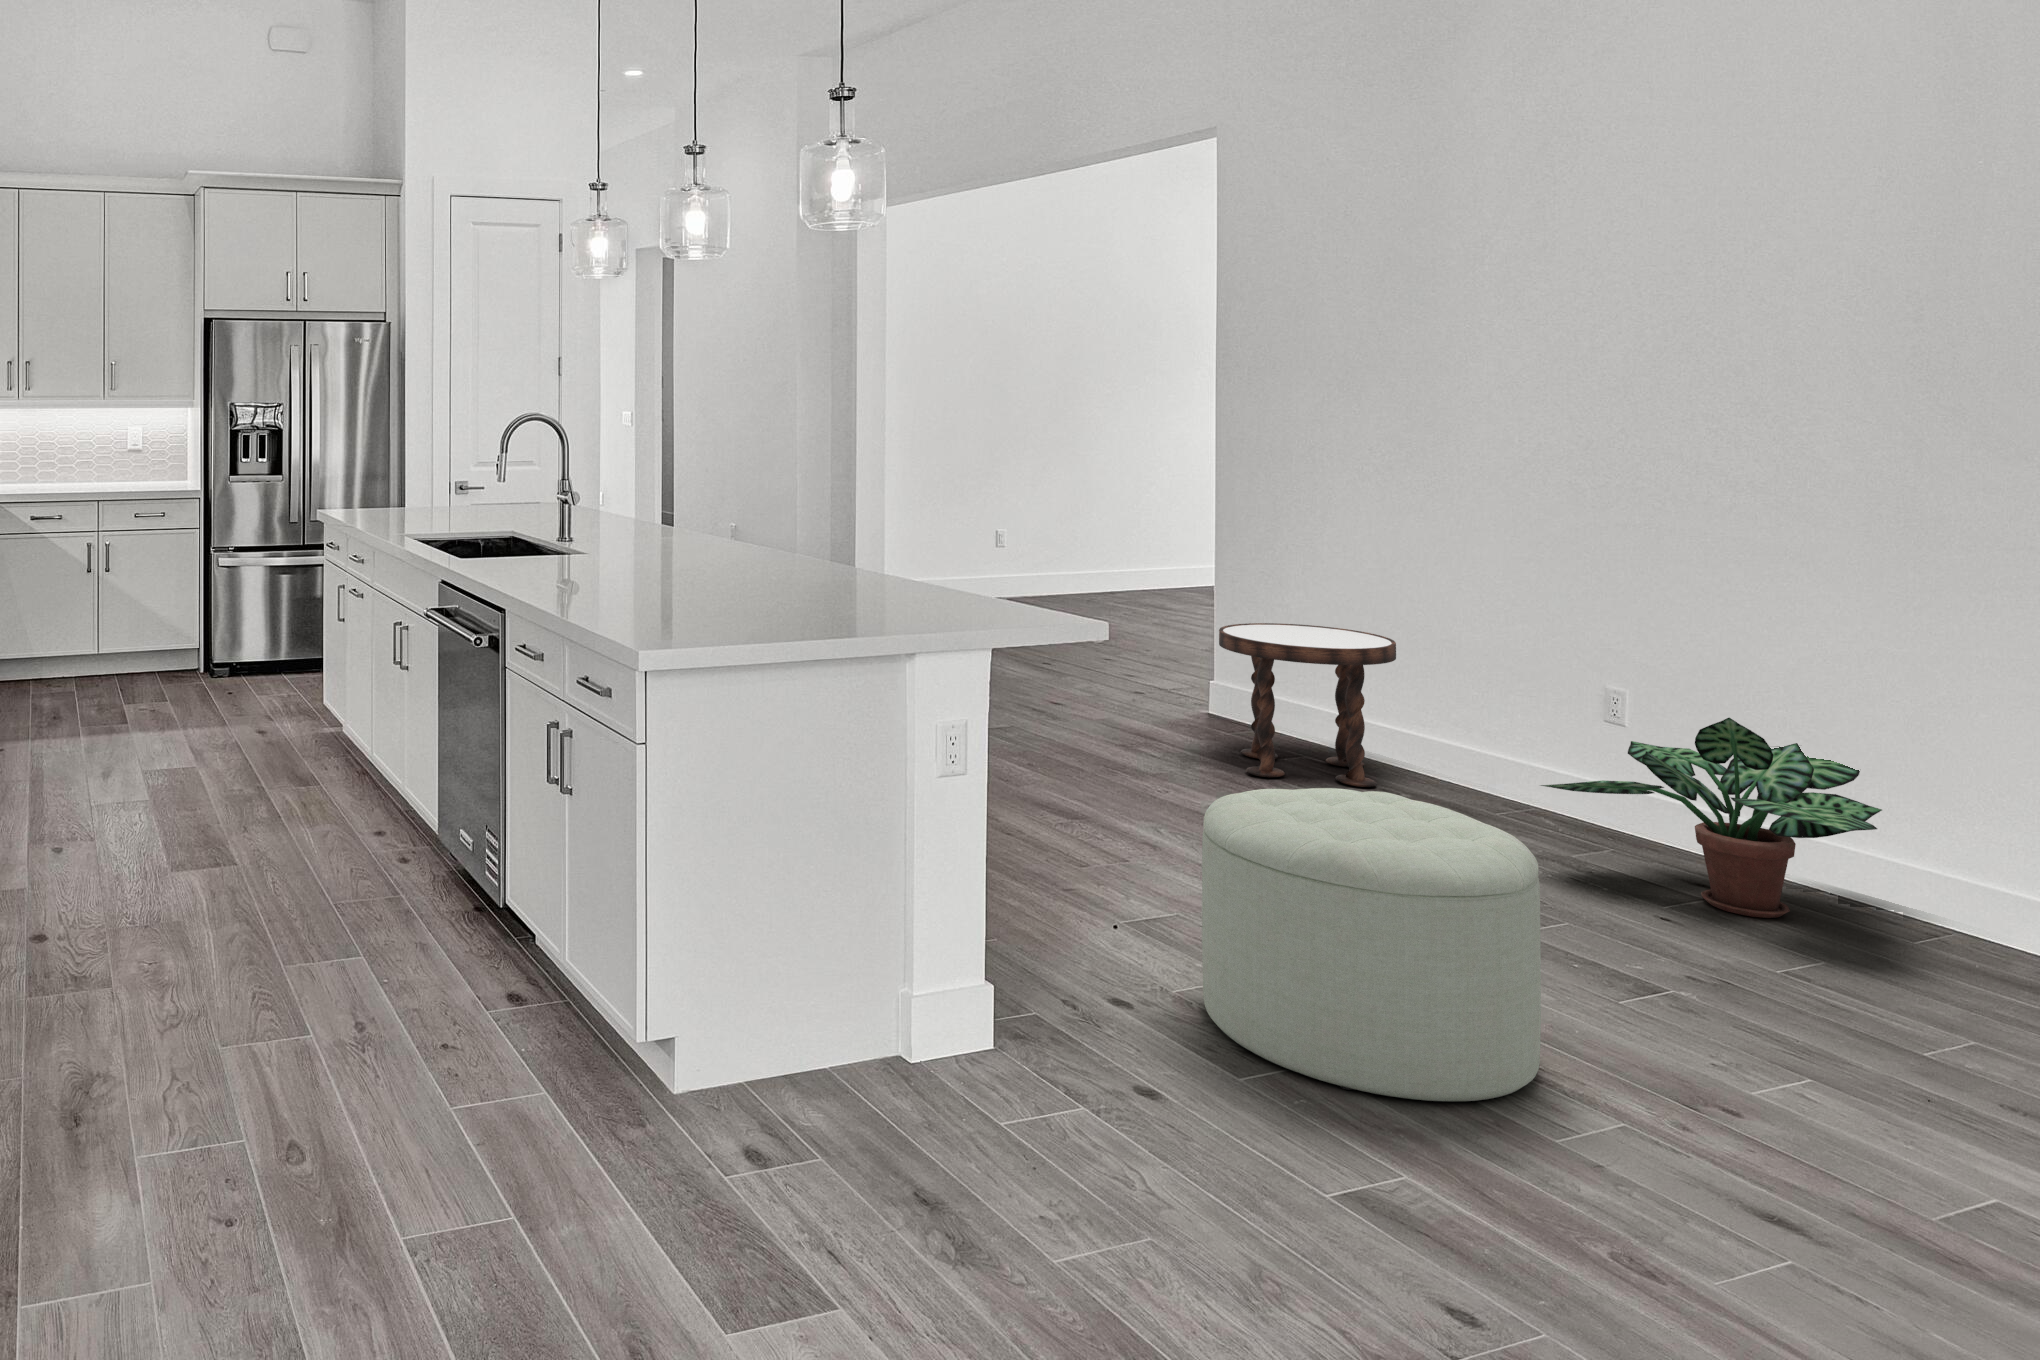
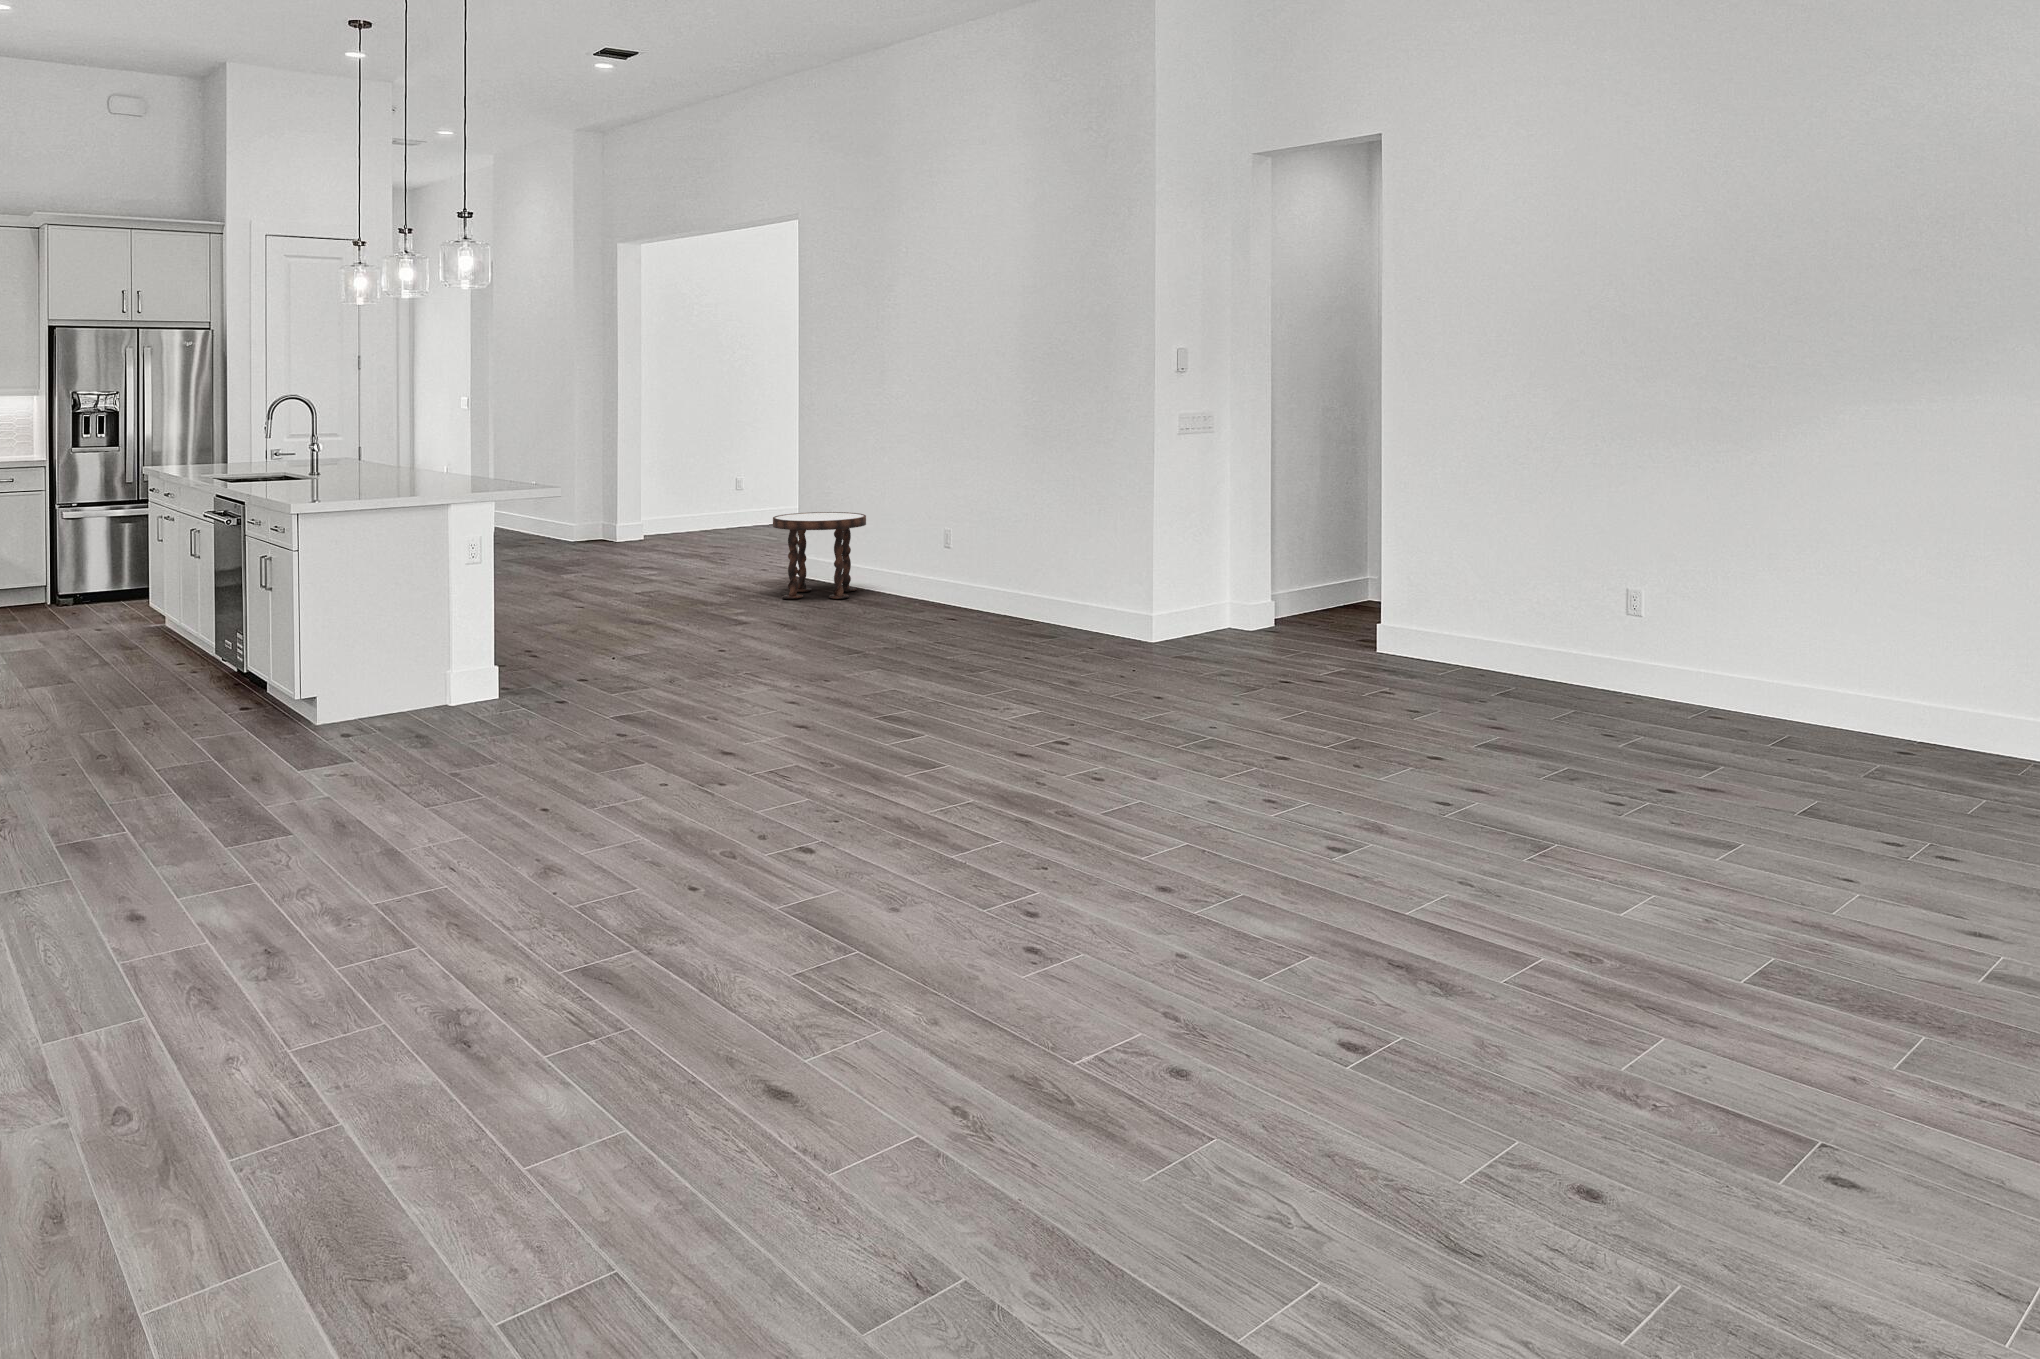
potted plant: present [1541,718,1882,918] -> none [874,532,1008,629]
ottoman: present [1202,788,1541,1101] -> none [622,569,763,692]

